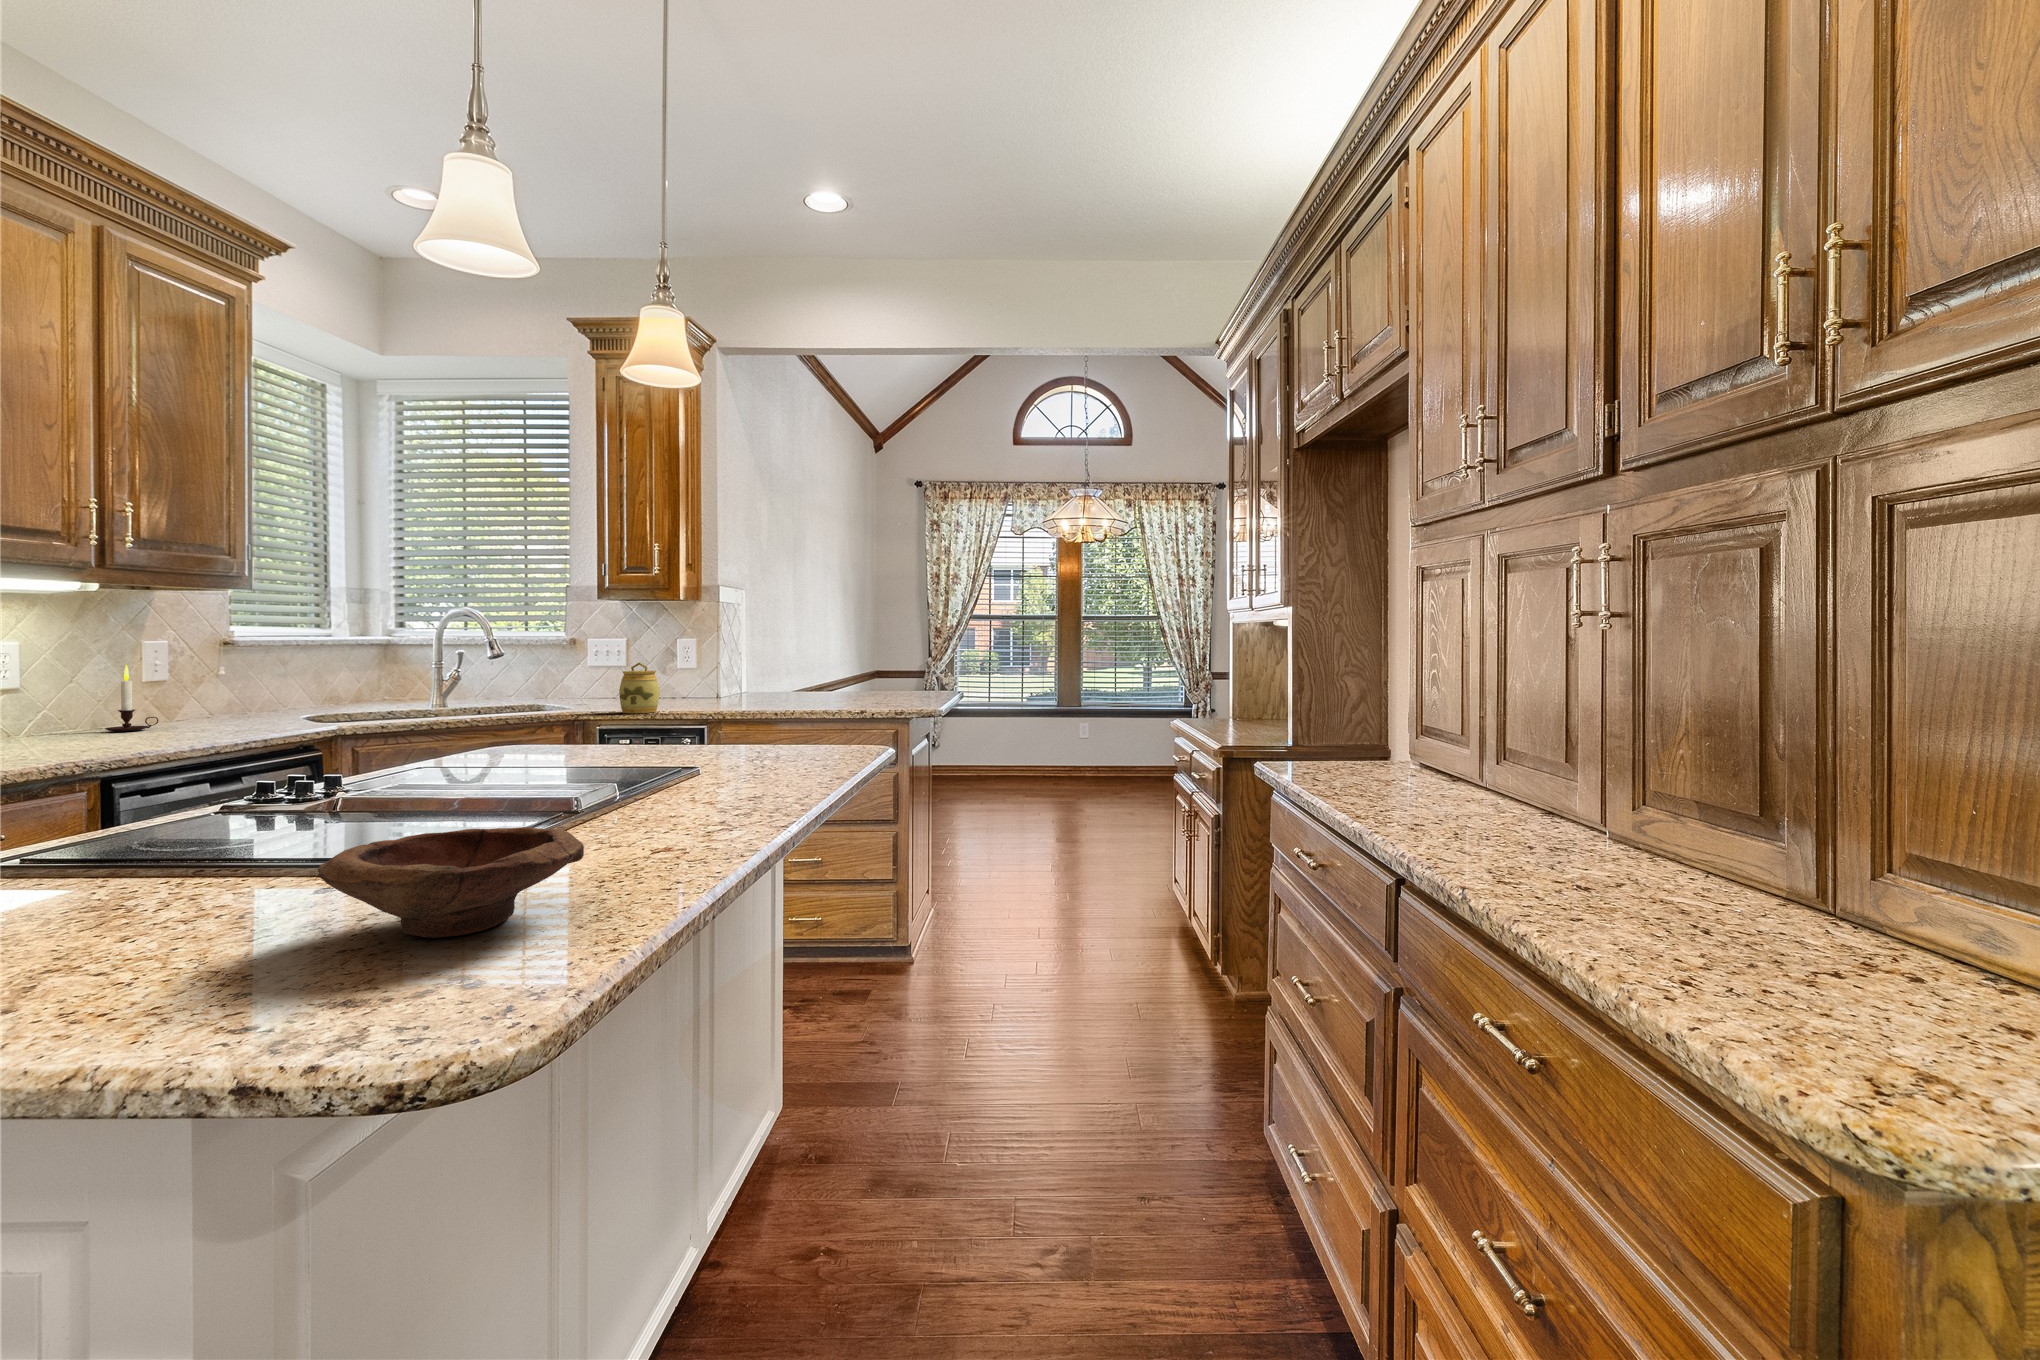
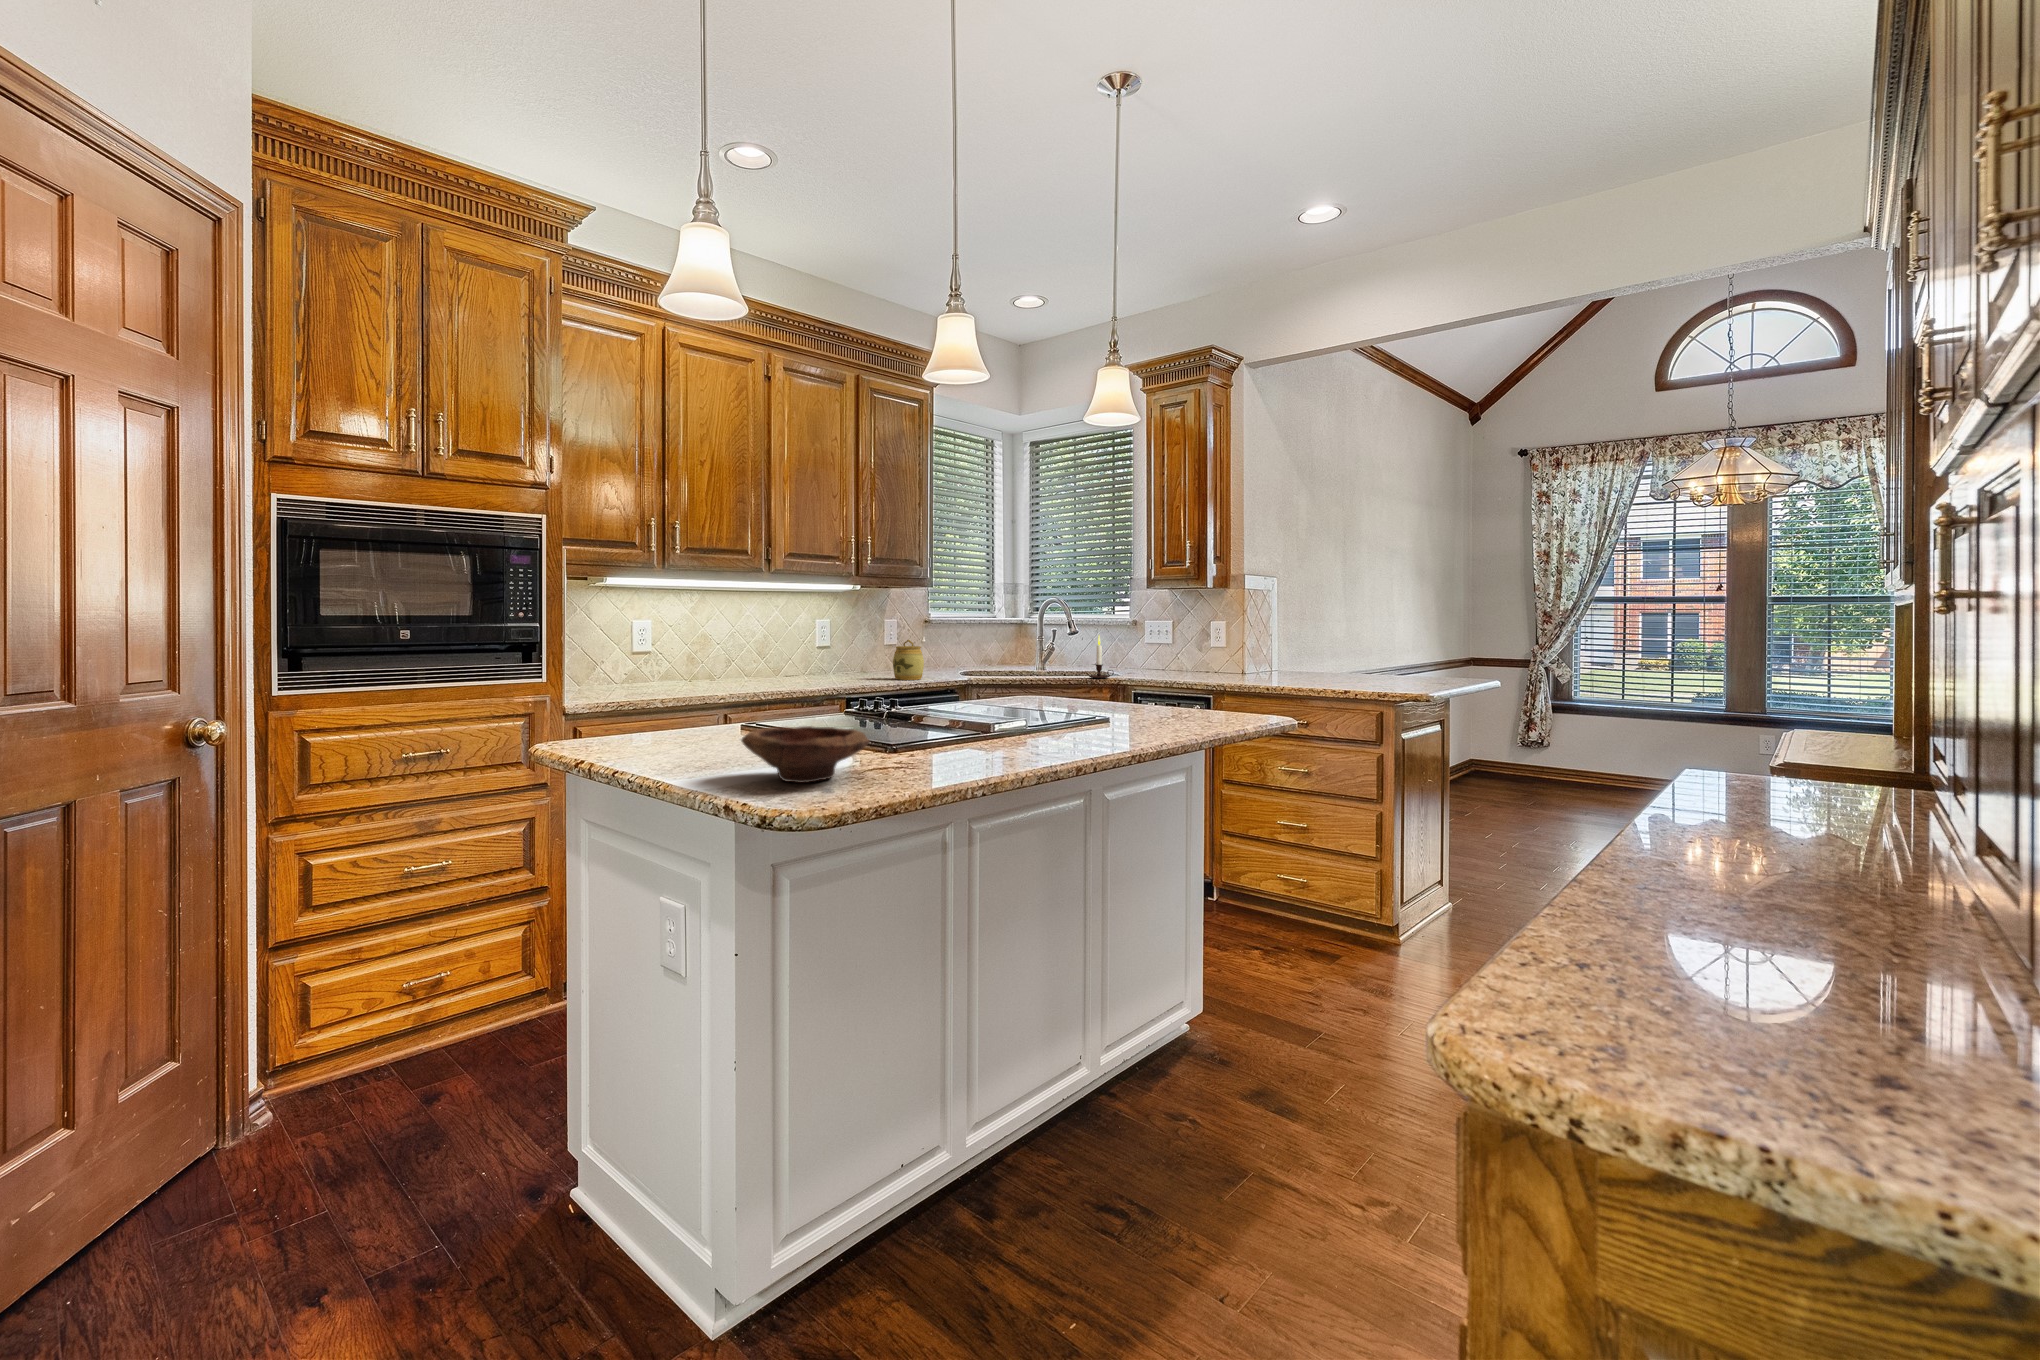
jar: present [619,662,659,713] -> present [893,640,924,680]
candle: present [105,665,158,732] -> present [1089,635,1114,679]

